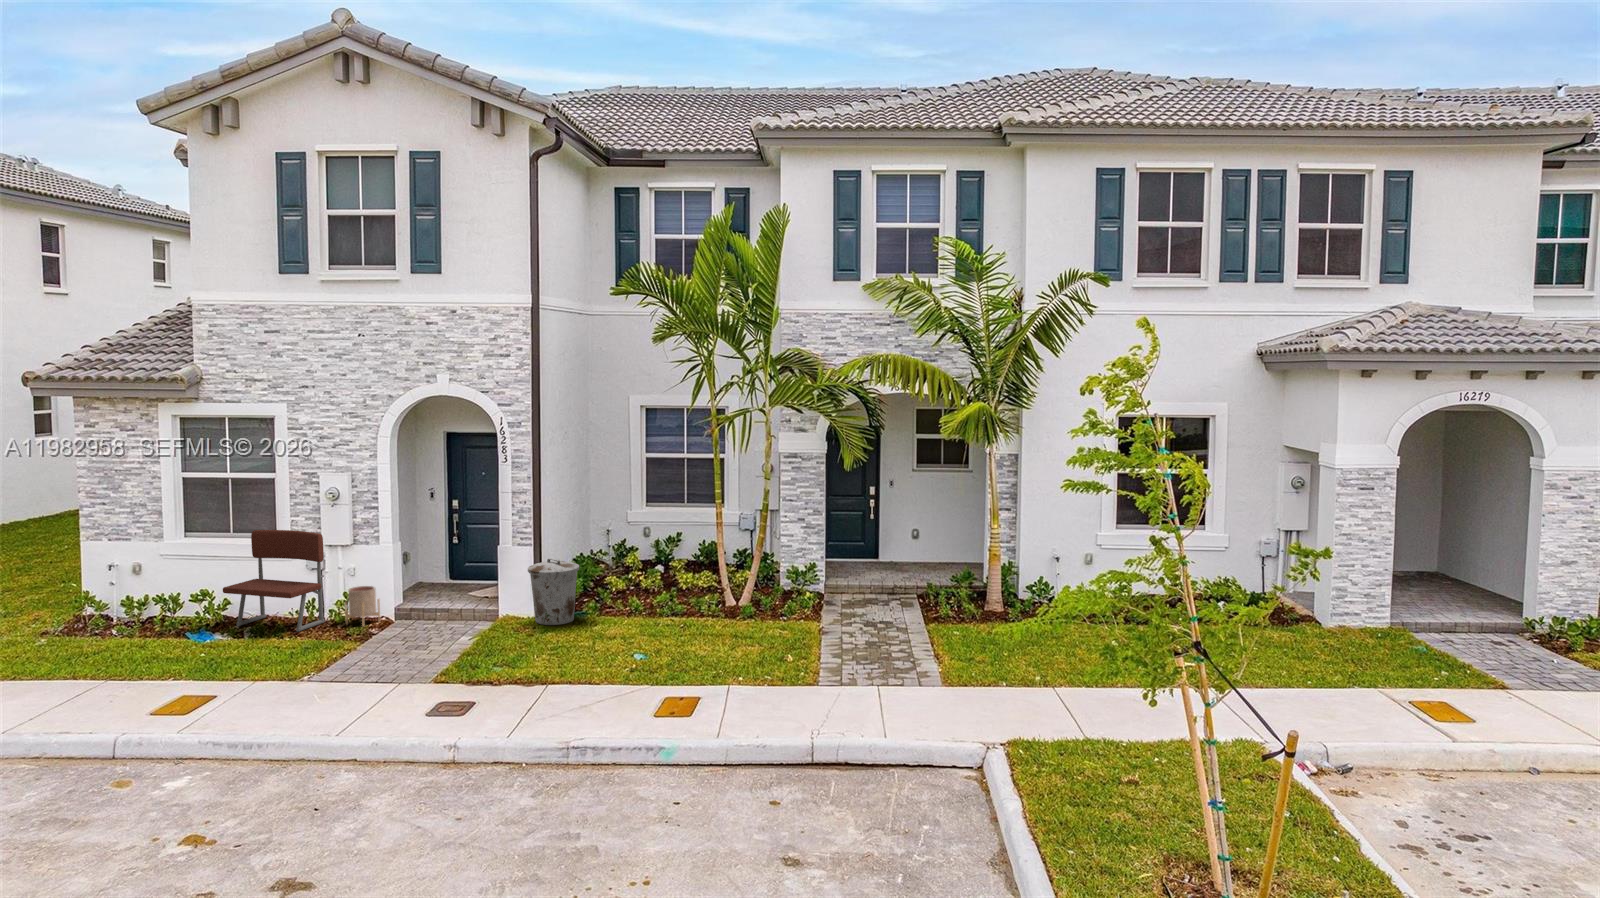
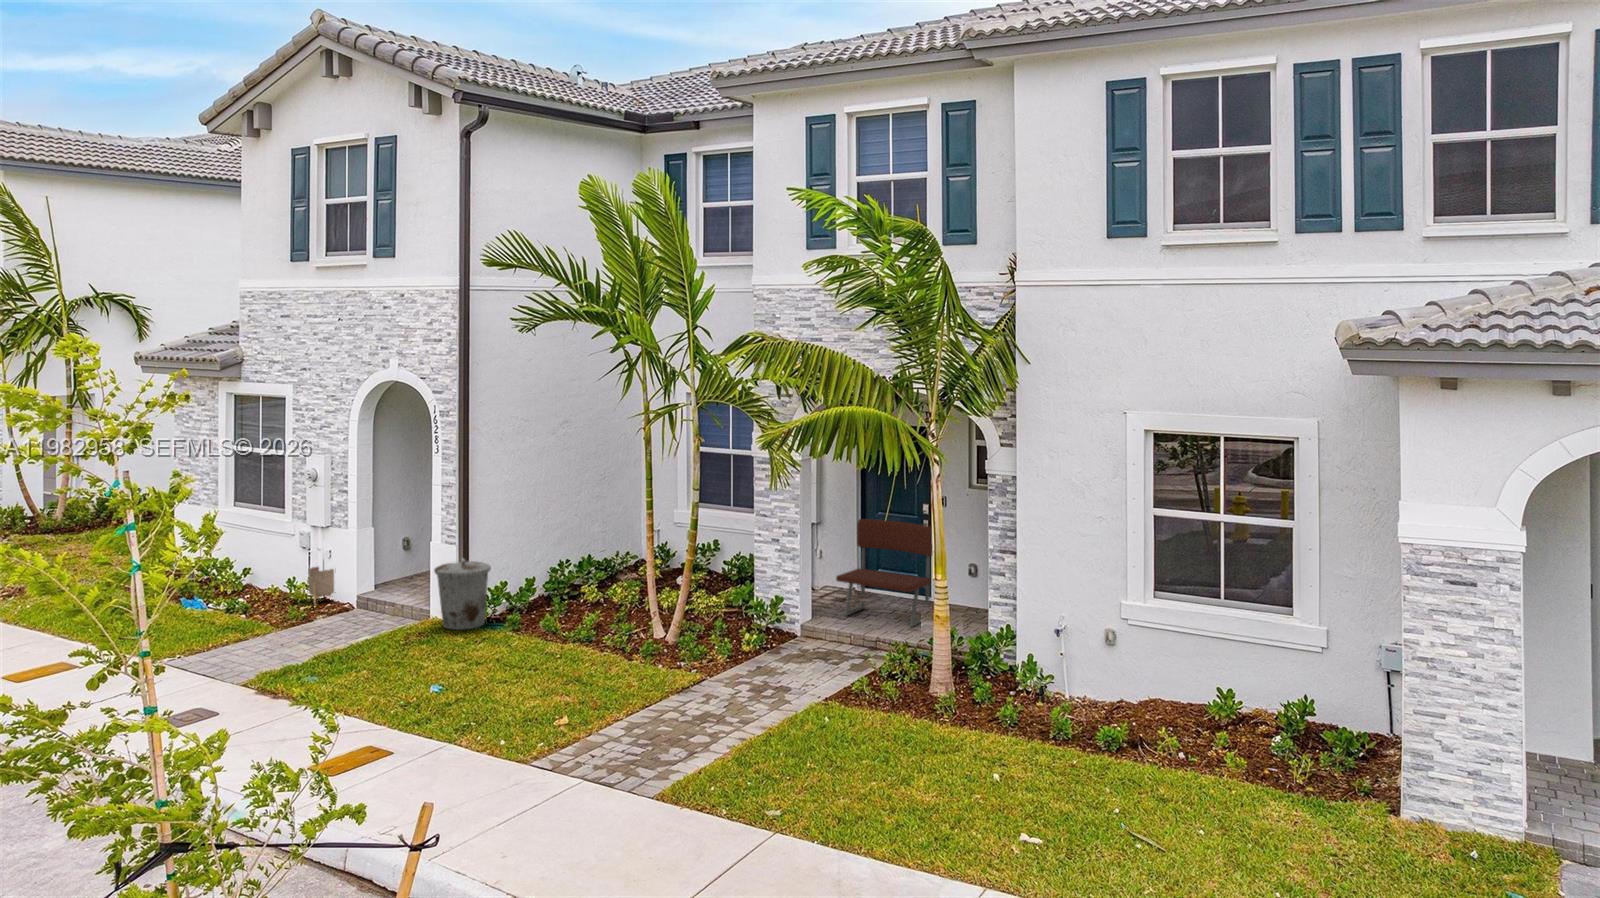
bench: present [223,530,325,632] -> present [836,519,932,627]

